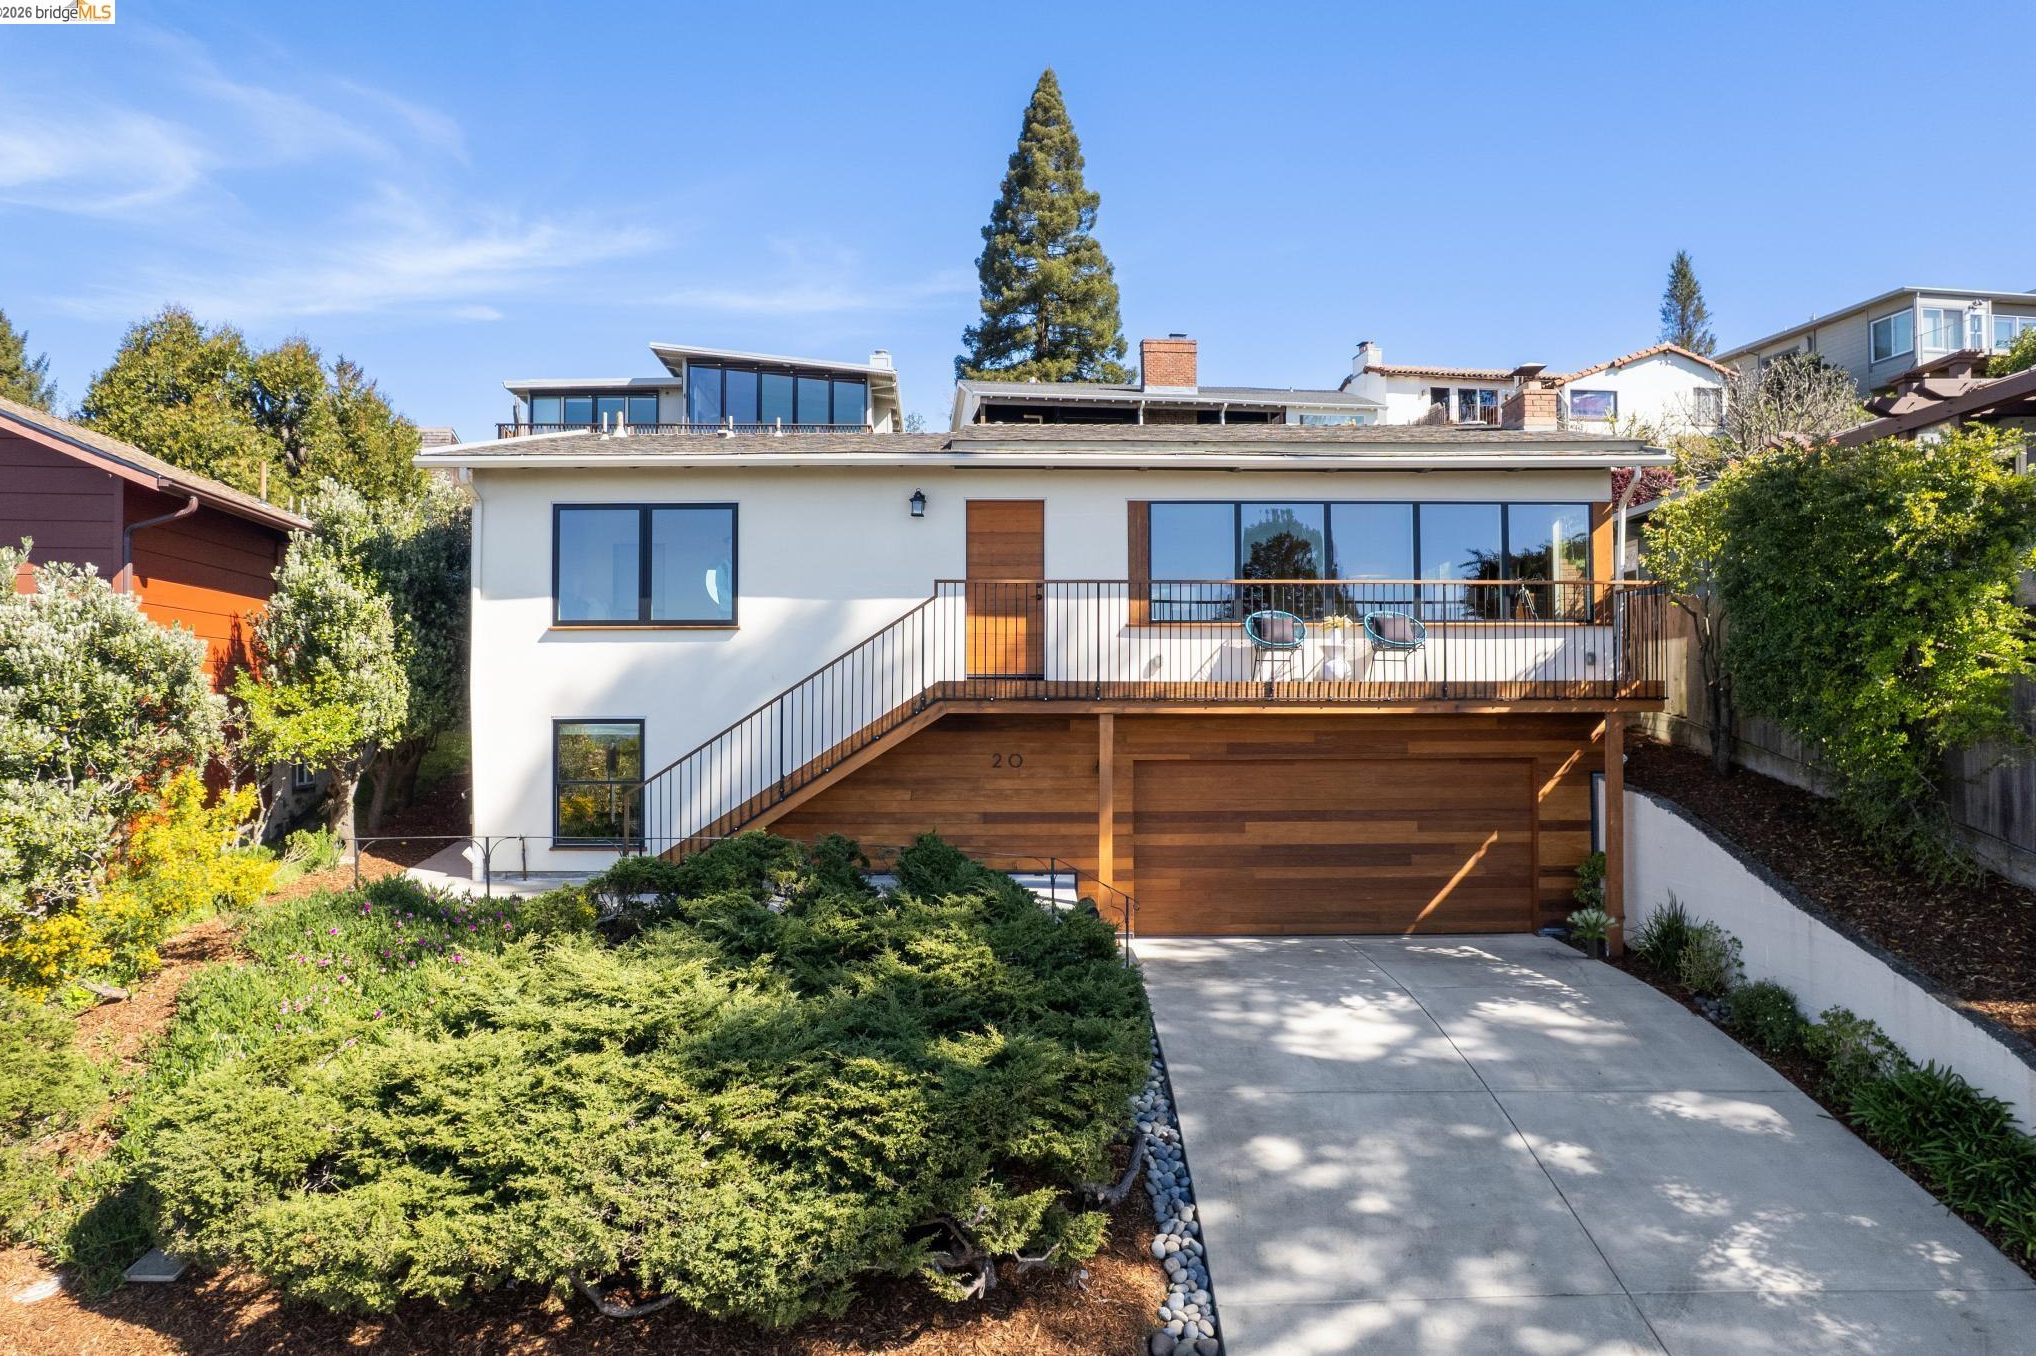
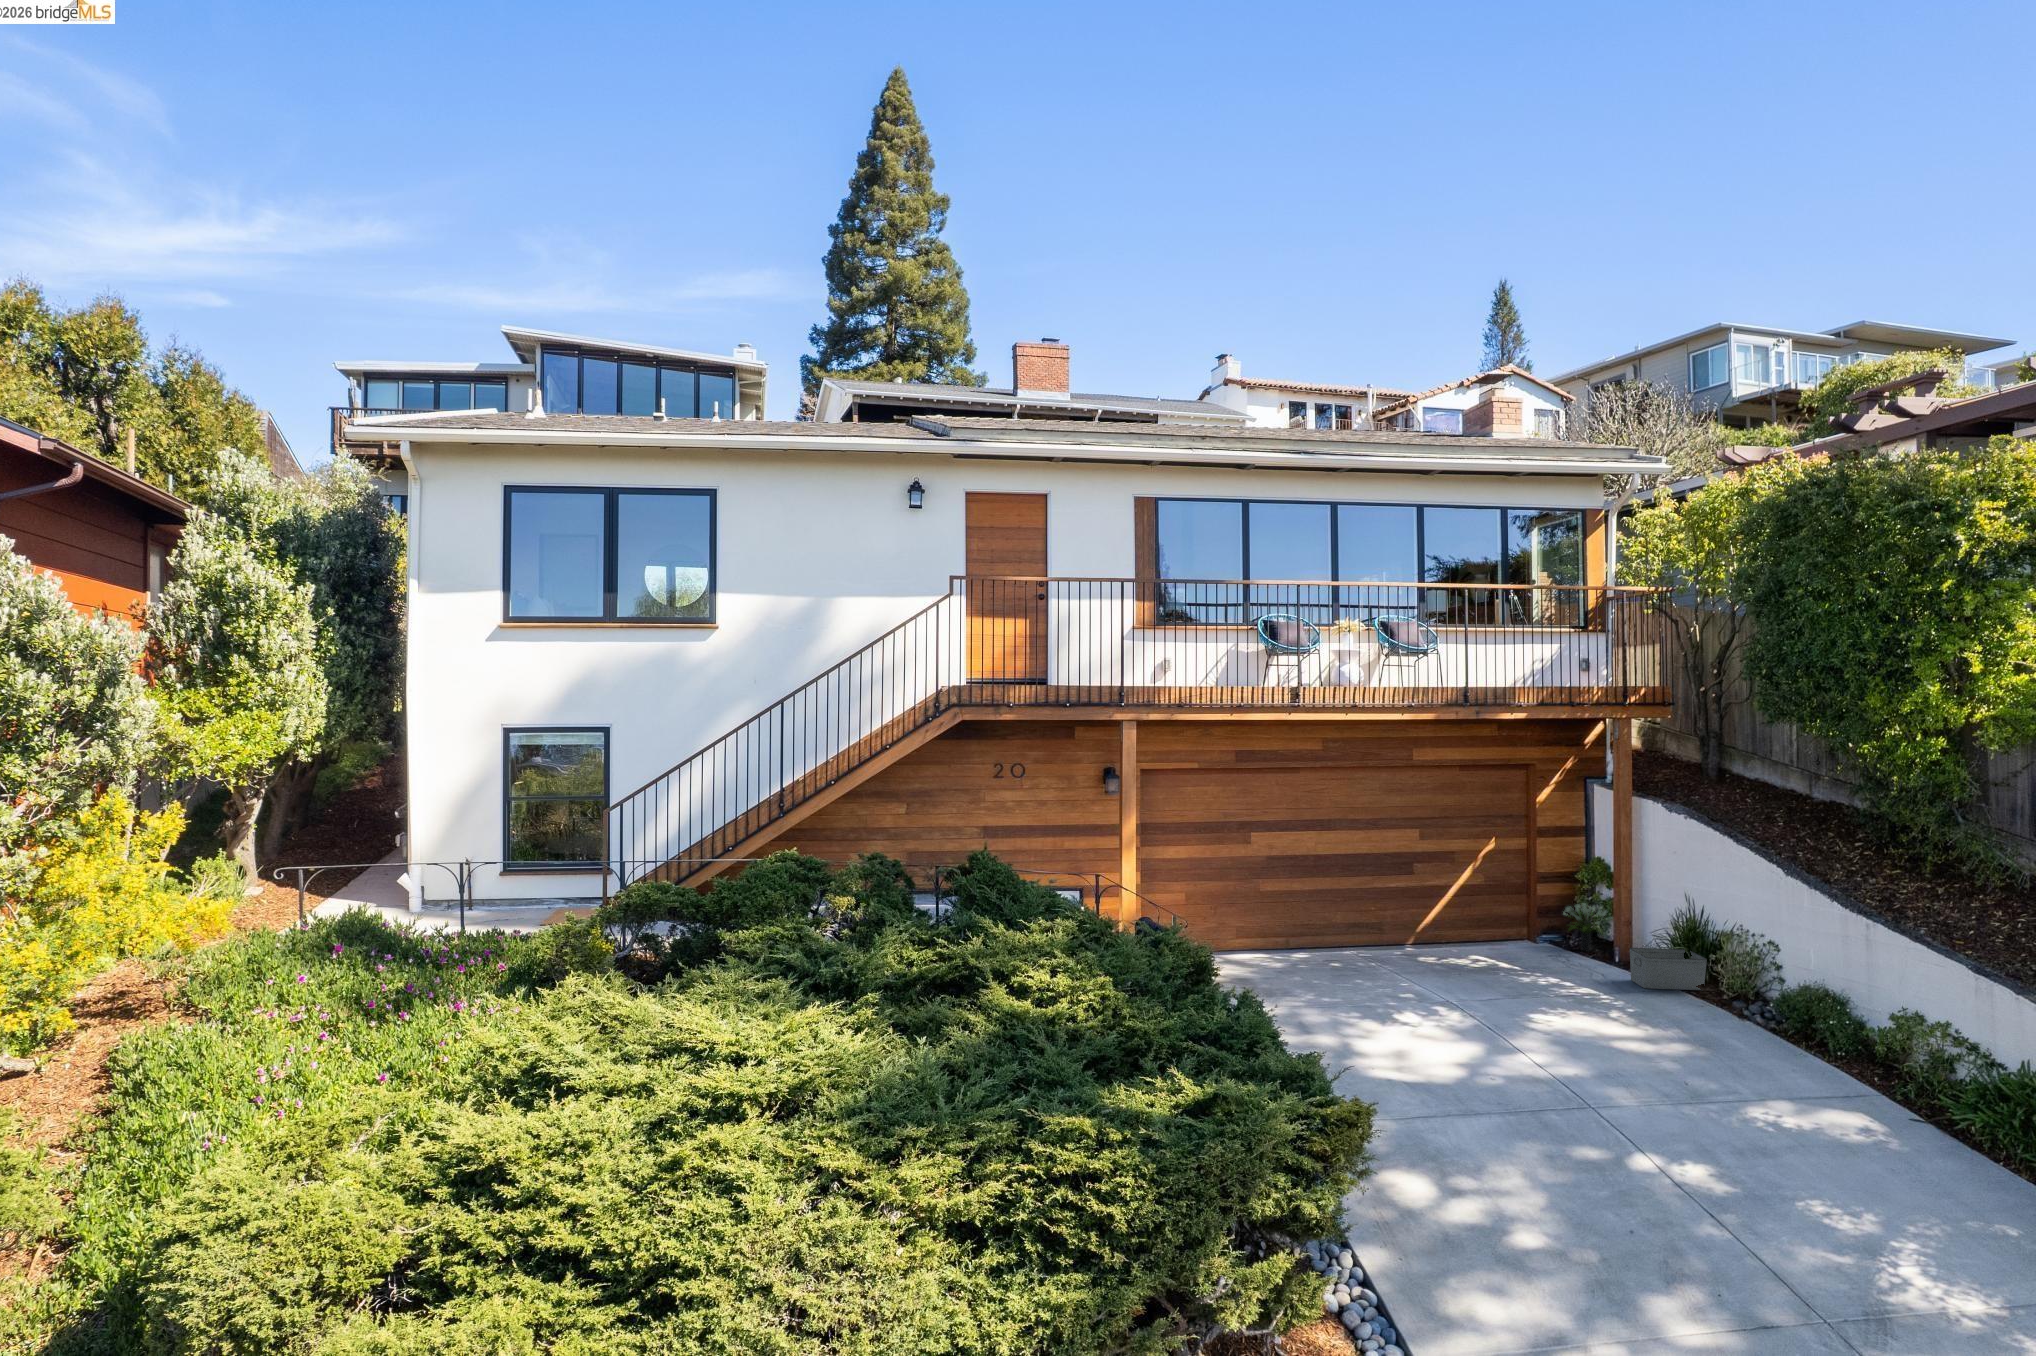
storage bin: none [1621,955,1699,1001] -> present [1630,948,1707,990]

